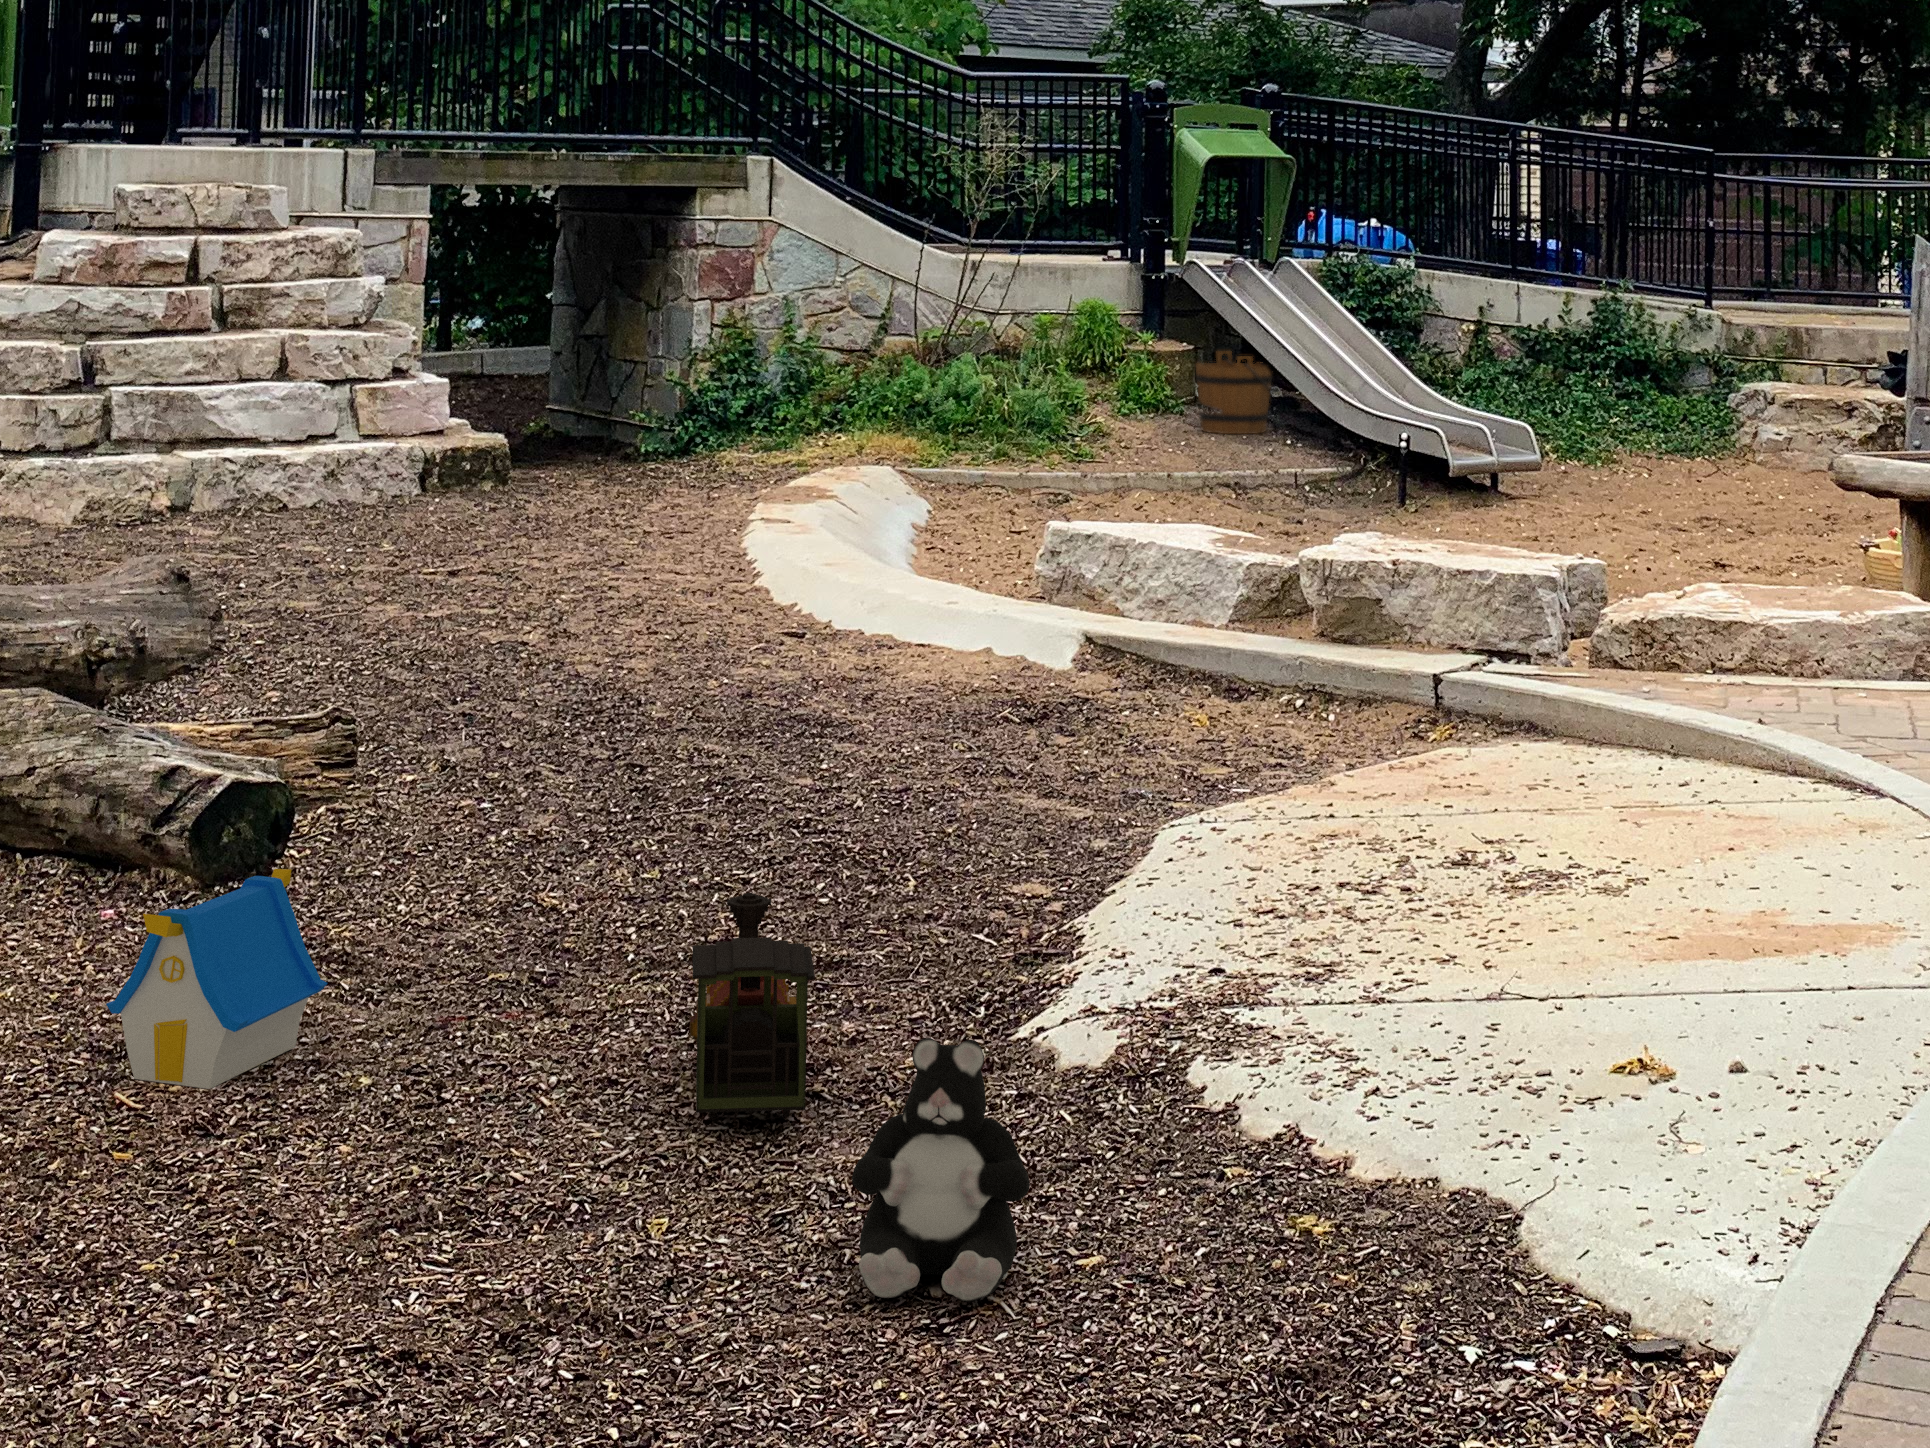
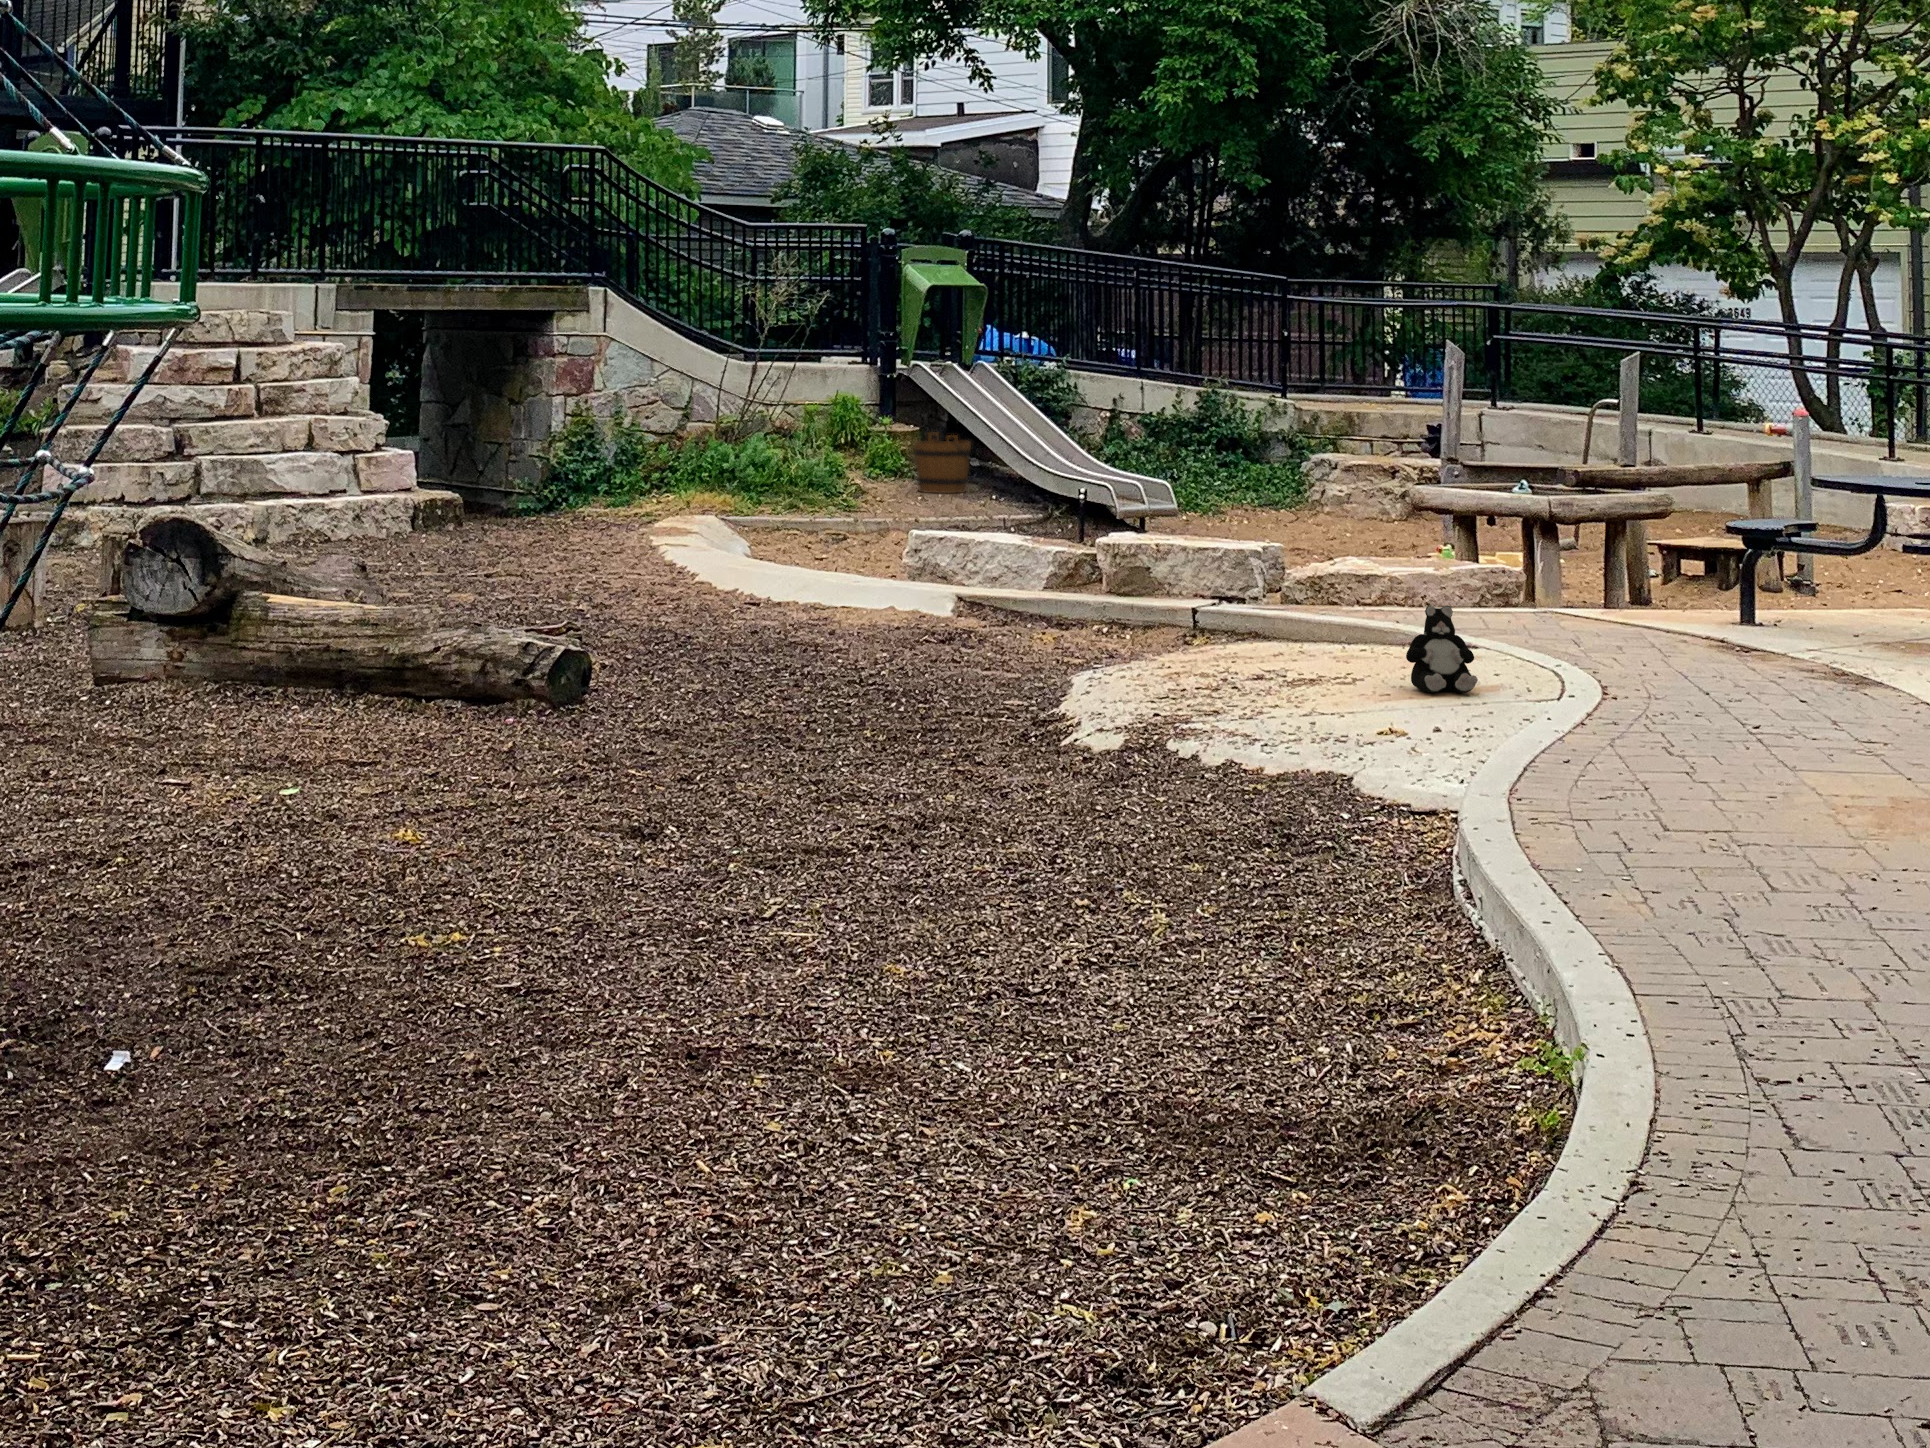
toy house: present [106,869,327,1089] -> none [596,665,698,767]
toy train: present [690,893,815,1120] -> none [885,671,975,773]
plush toy: present [852,1038,1030,1301] -> present [1406,605,1478,693]

